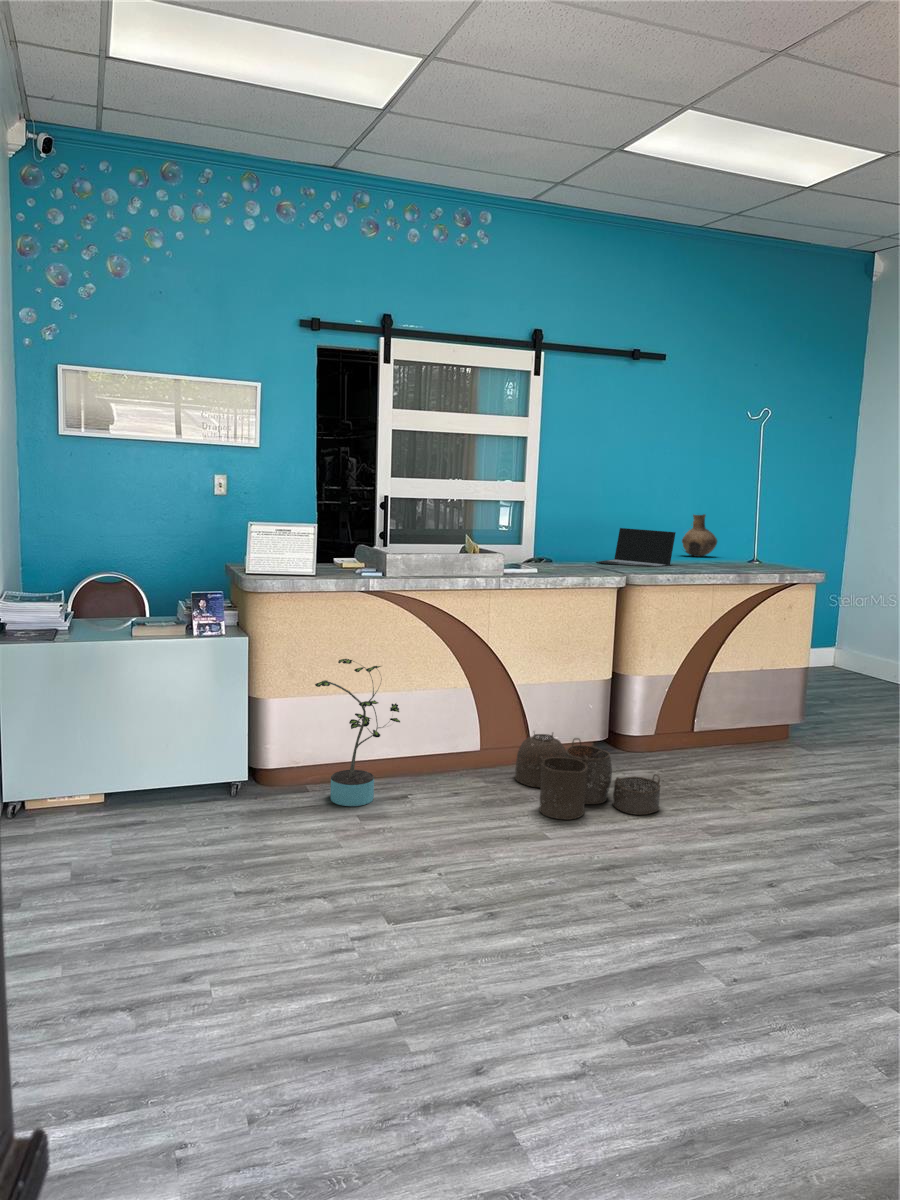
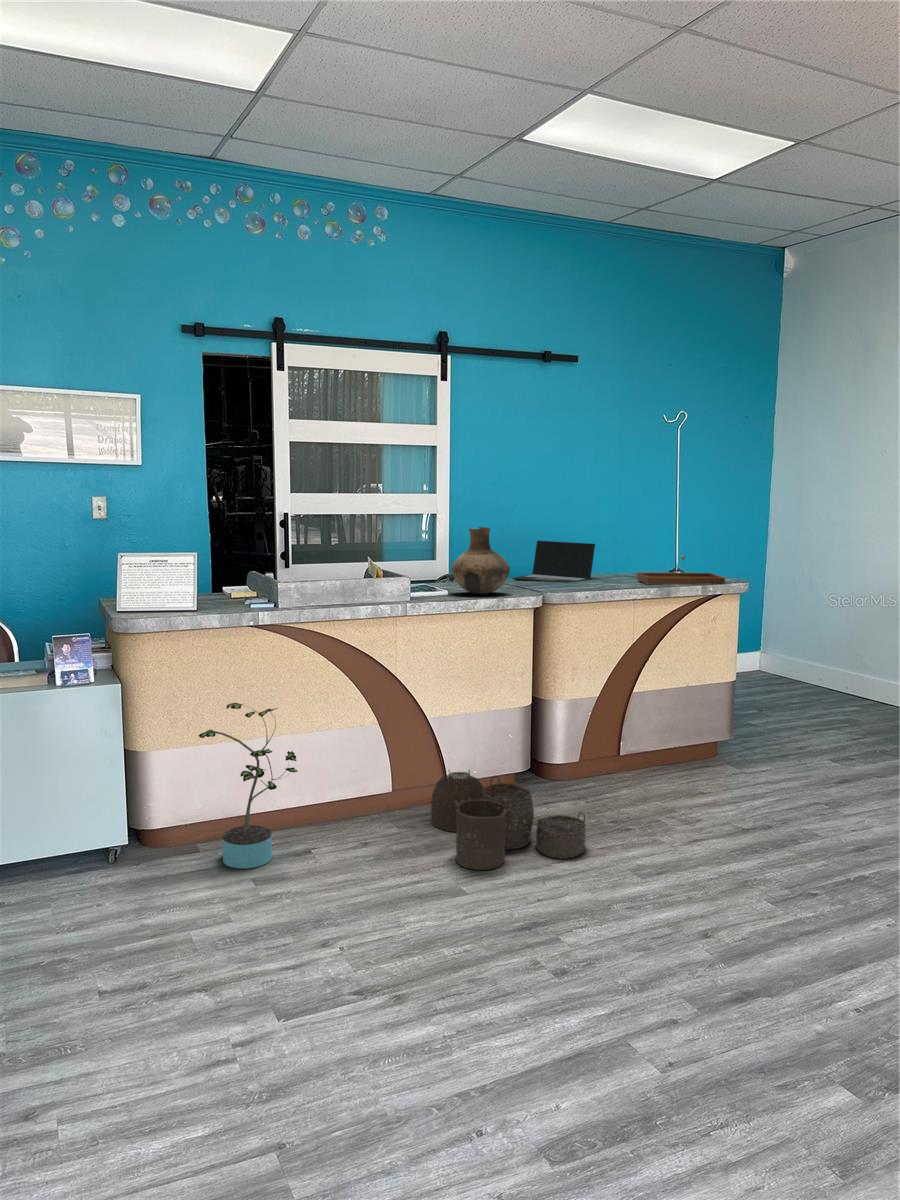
vase: present [682,514,717,557] -> present [452,527,510,594]
tray: none [715,545,801,574] -> present [637,556,725,585]

